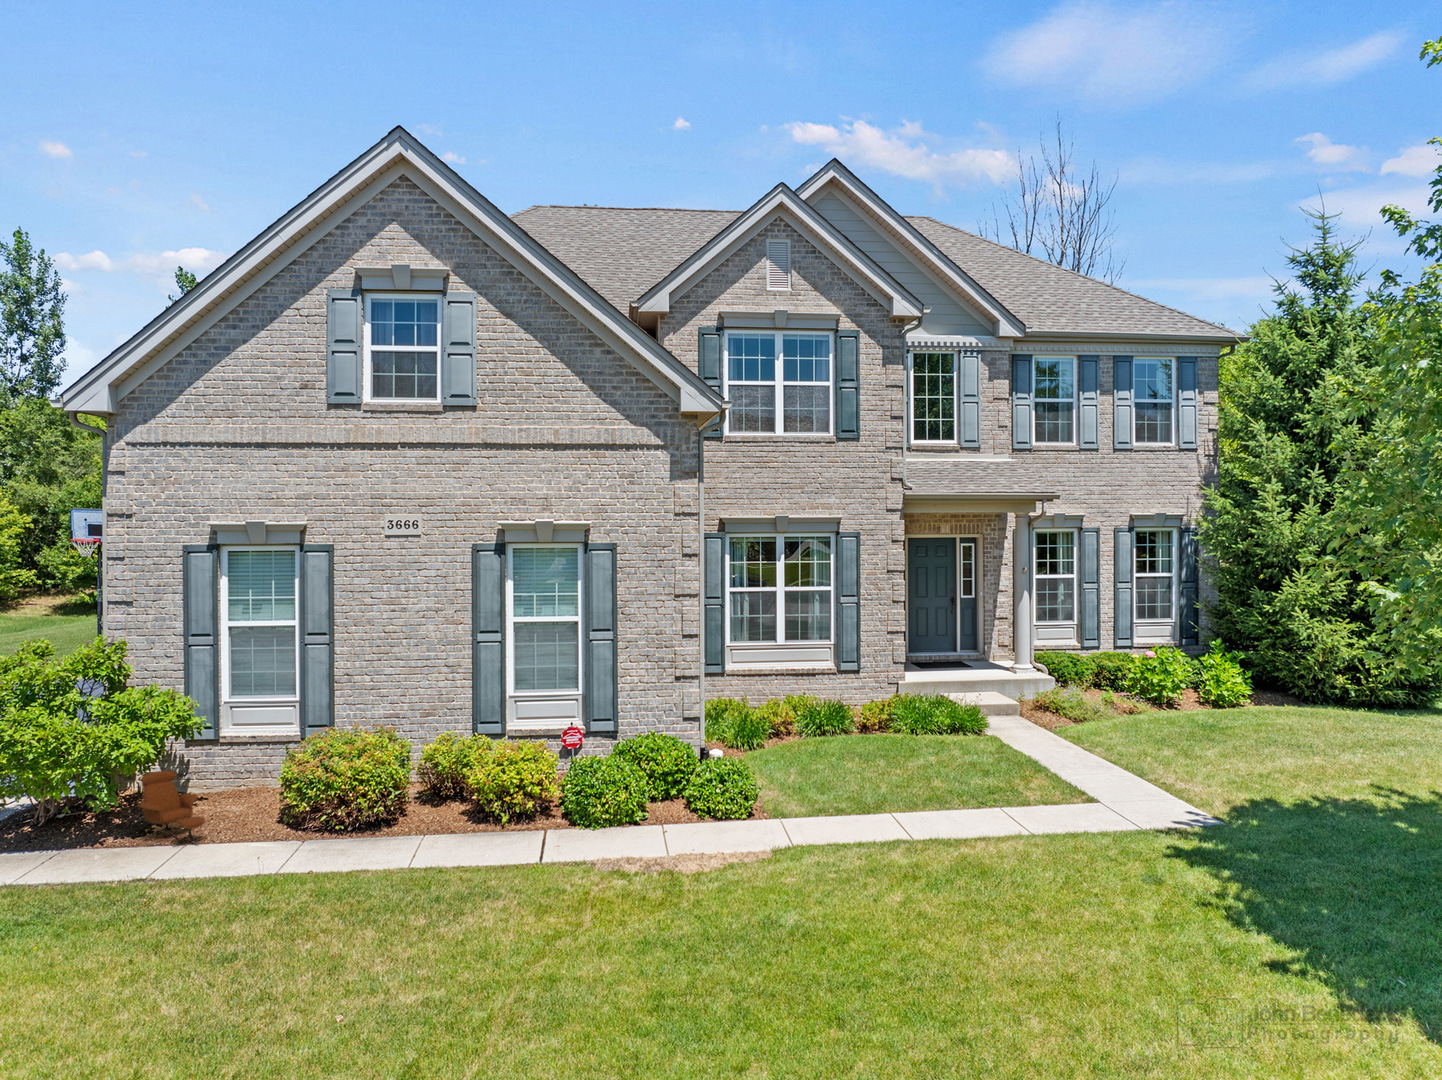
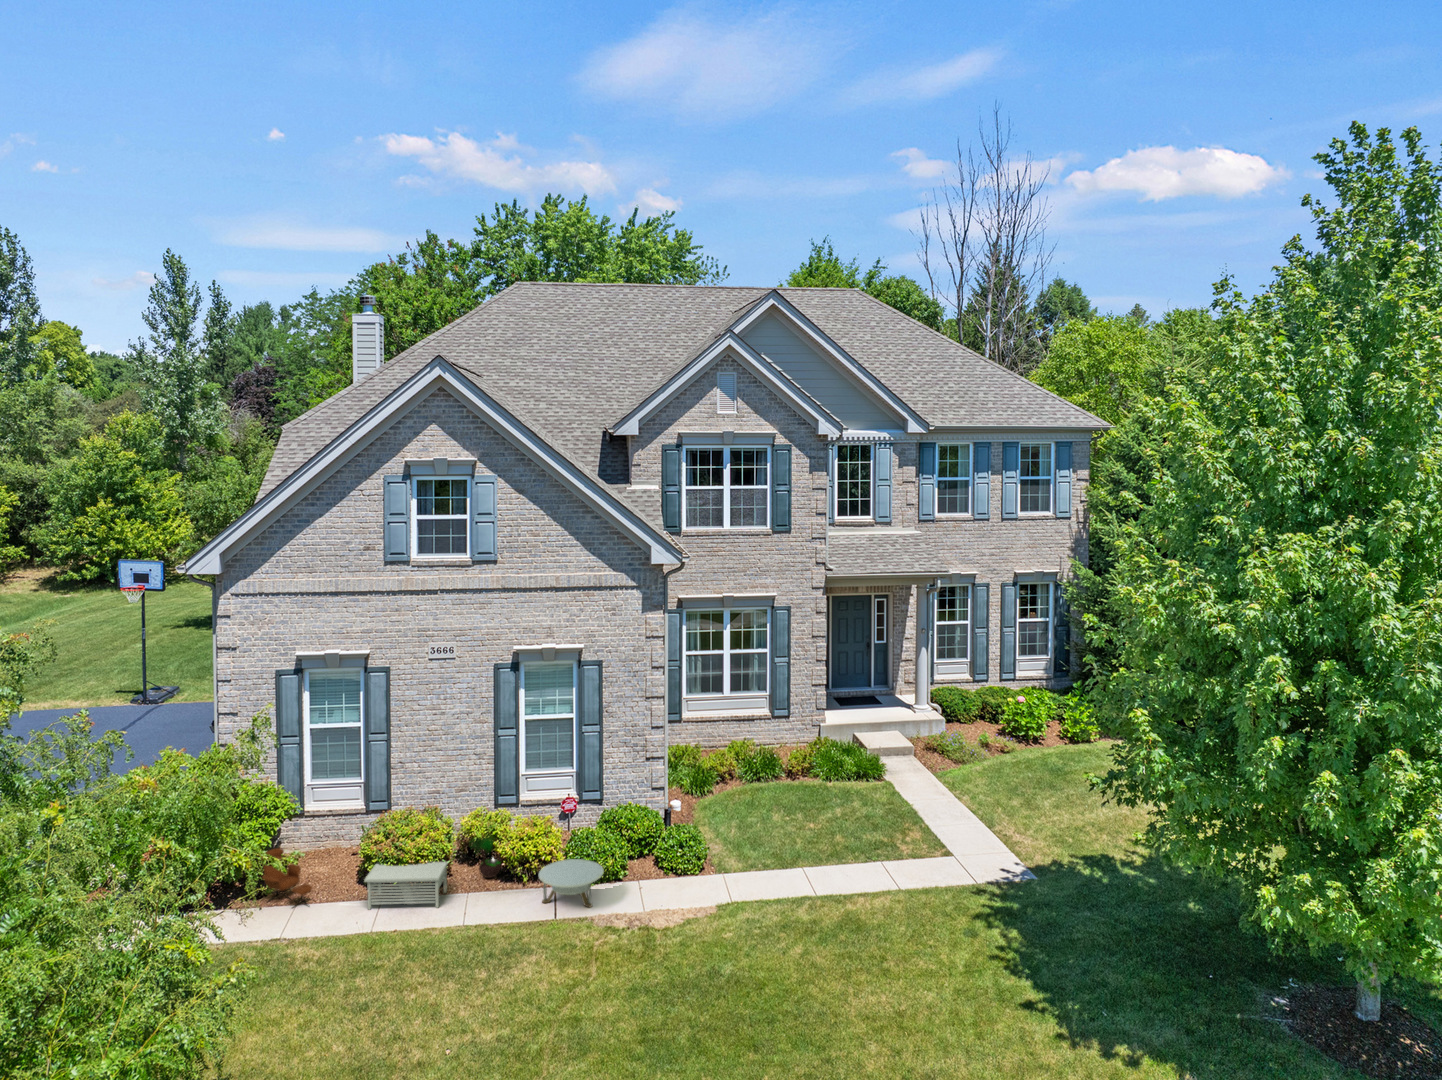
potted tree: none [426,752,473,821] -> present [471,835,501,878]
storage bench: none [272,790,395,849] -> present [364,862,448,909]
round table: none [517,792,610,850] -> present [539,859,603,907]

